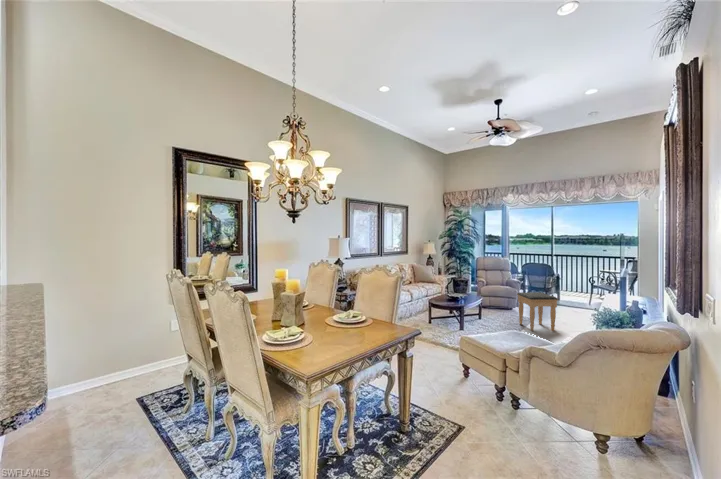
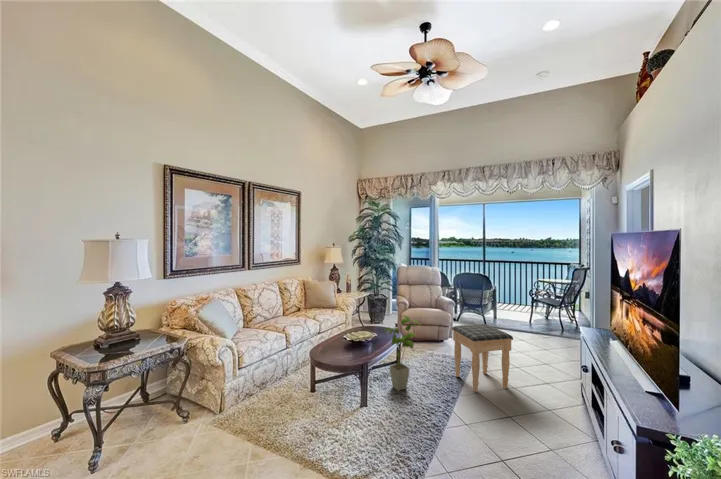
house plant: none [473,283,498,327] -> present [384,315,421,391]

